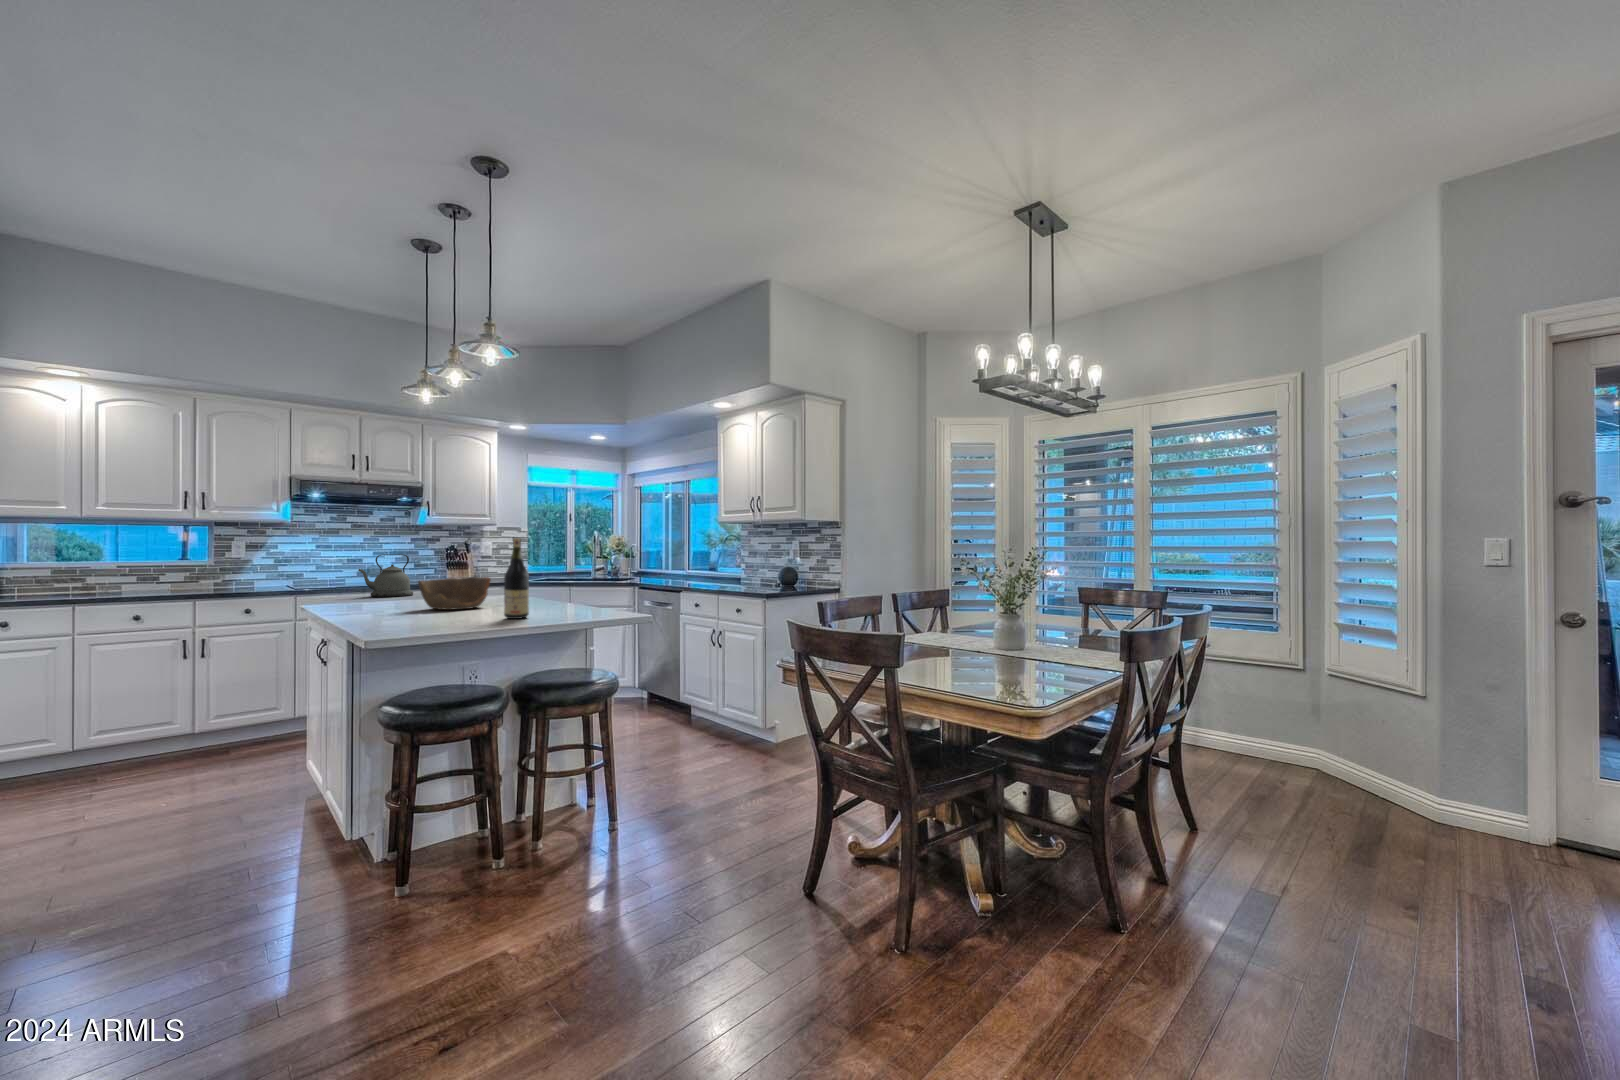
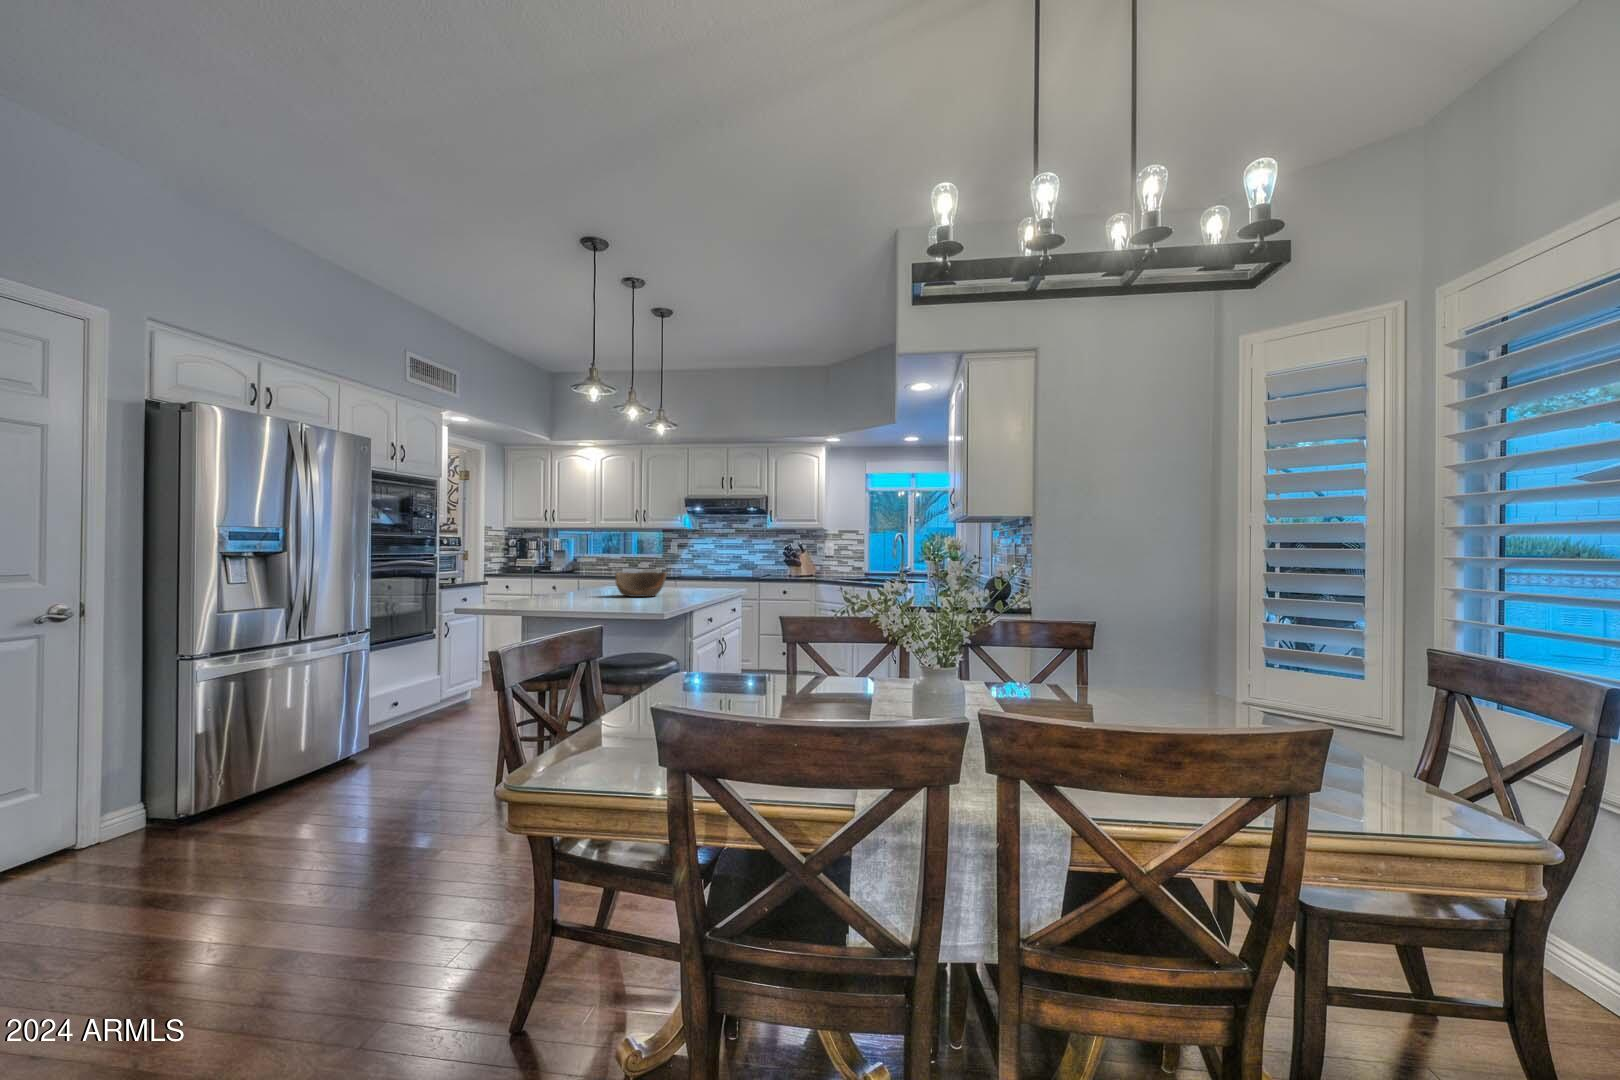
wine bottle: present [504,538,529,619] -> none [585,540,605,607]
kettle: present [358,554,413,597] -> none [678,552,715,585]

